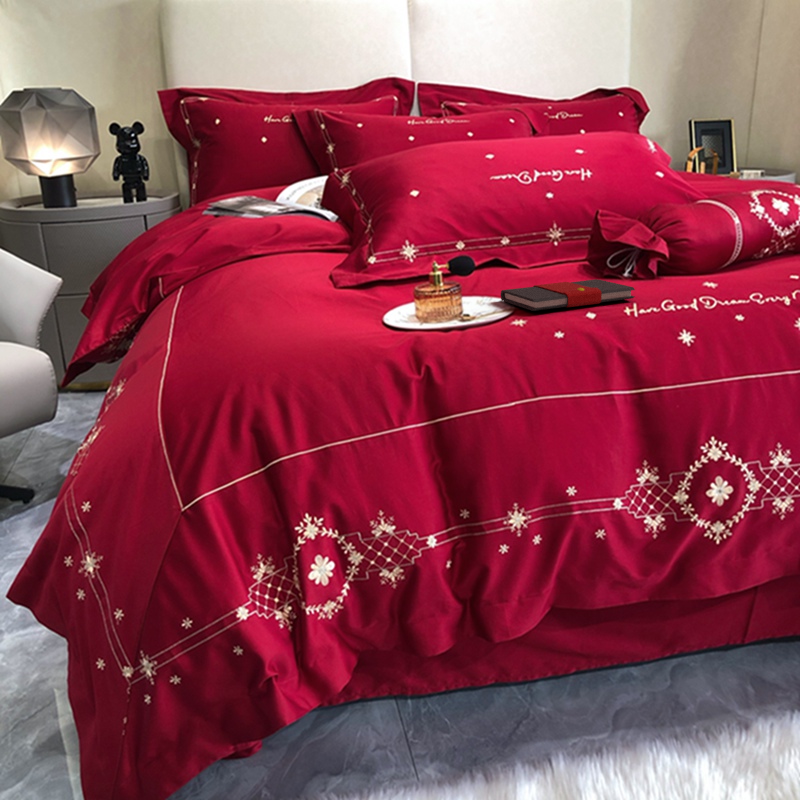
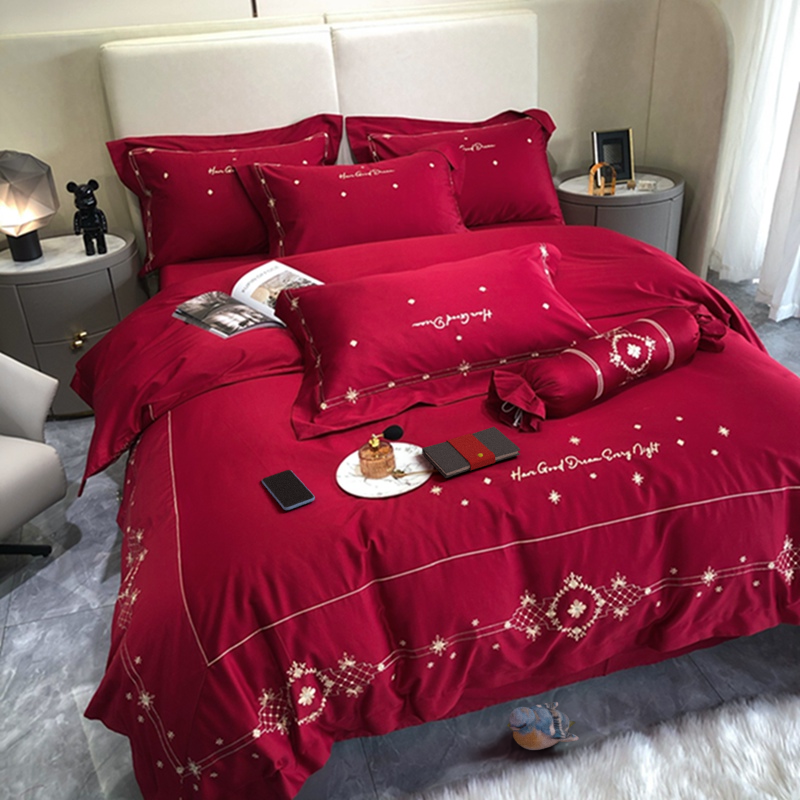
smartphone: none [287,309,355,331] -> present [262,470,315,510]
plush toy: none [608,653,715,723] -> present [507,702,579,750]

